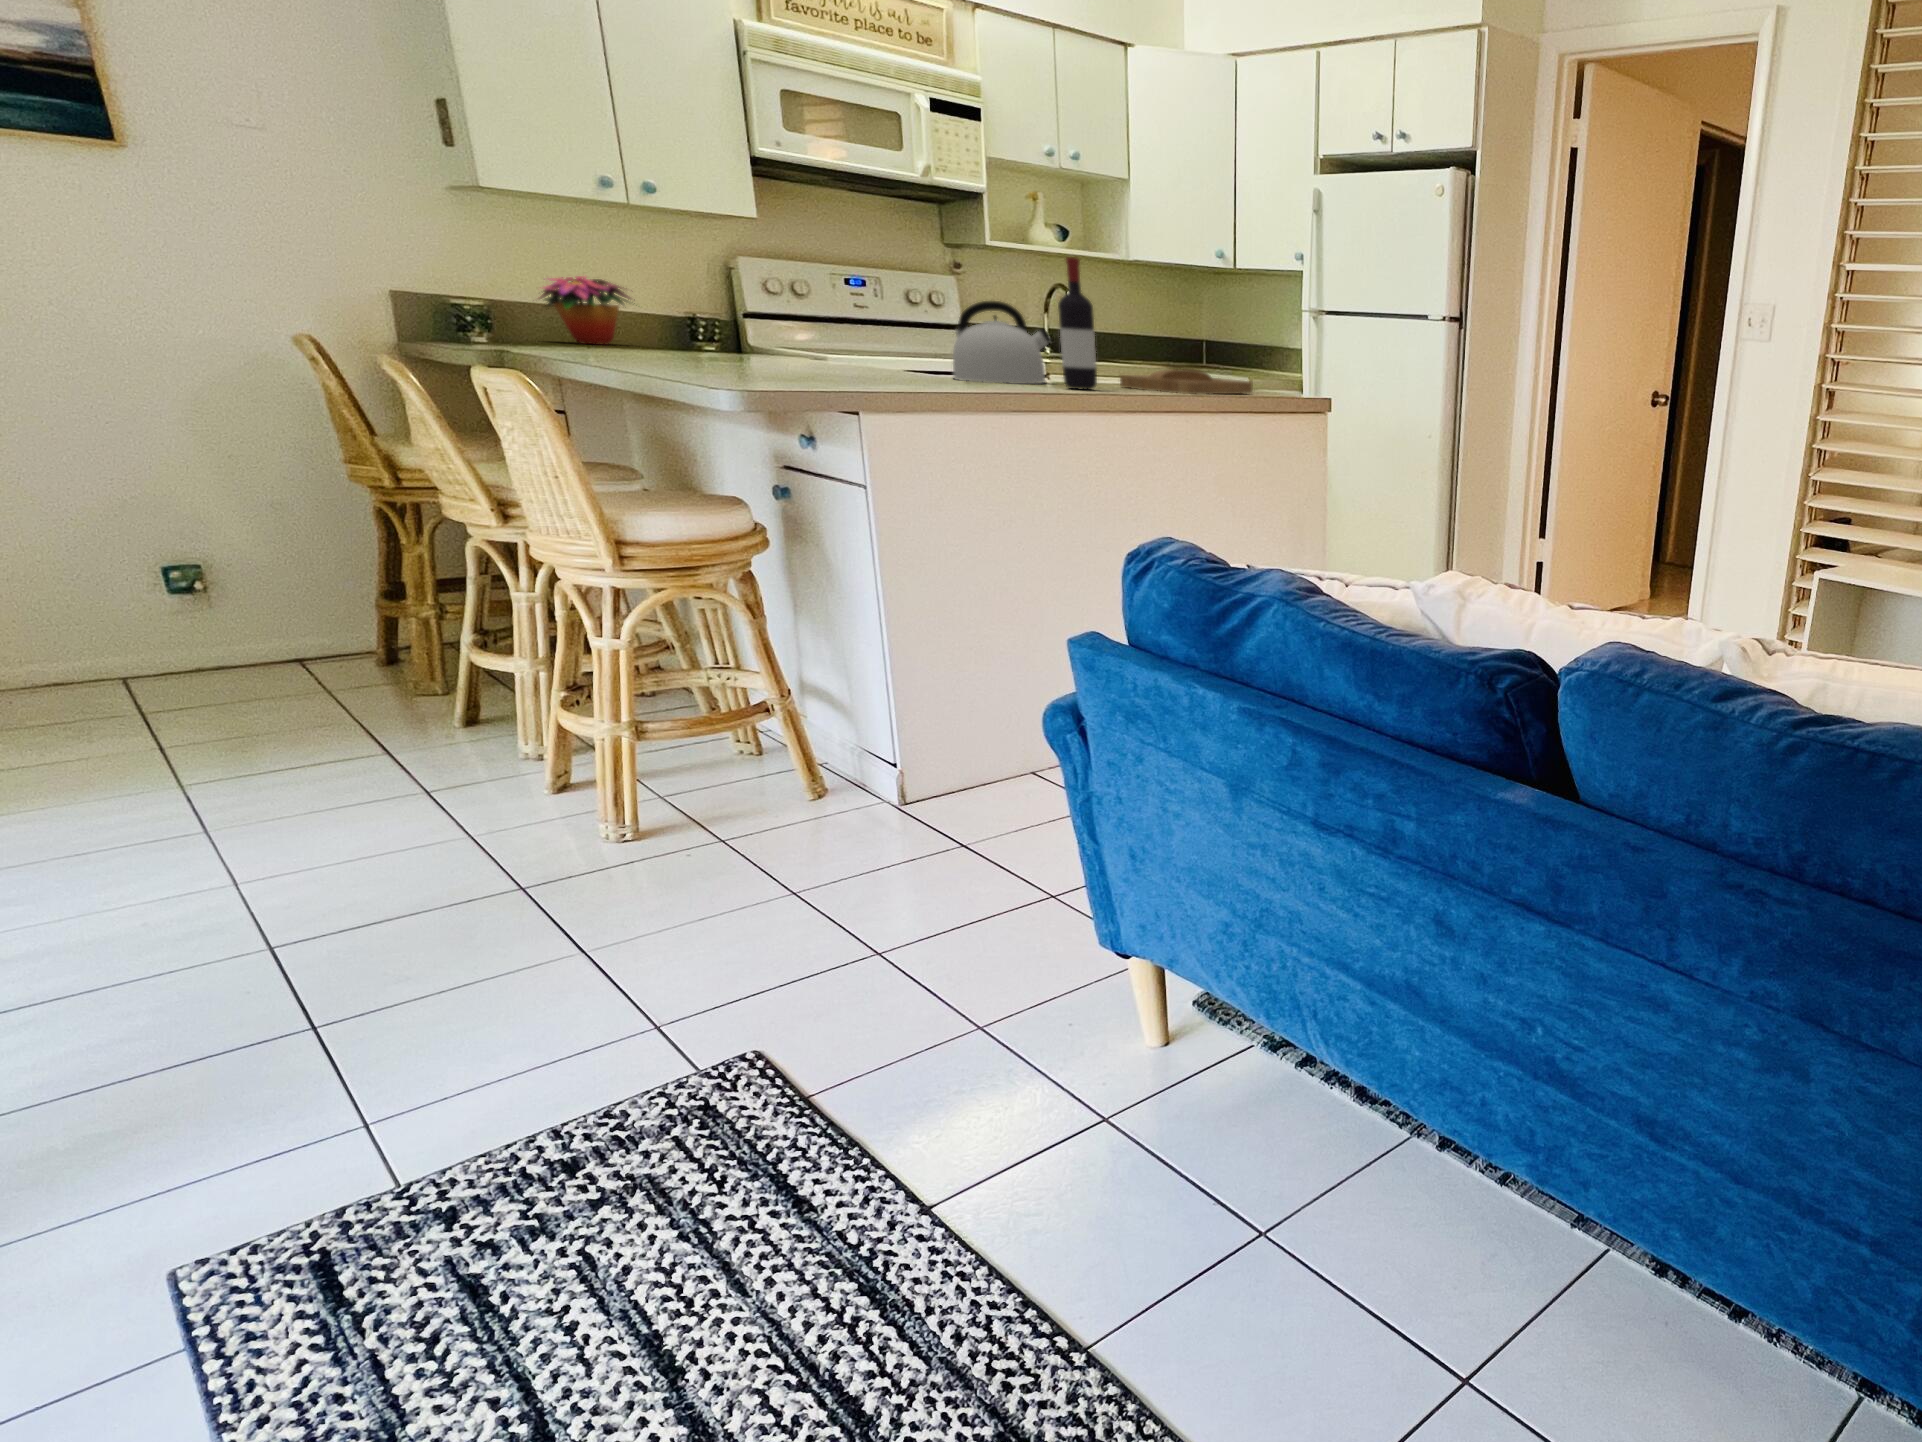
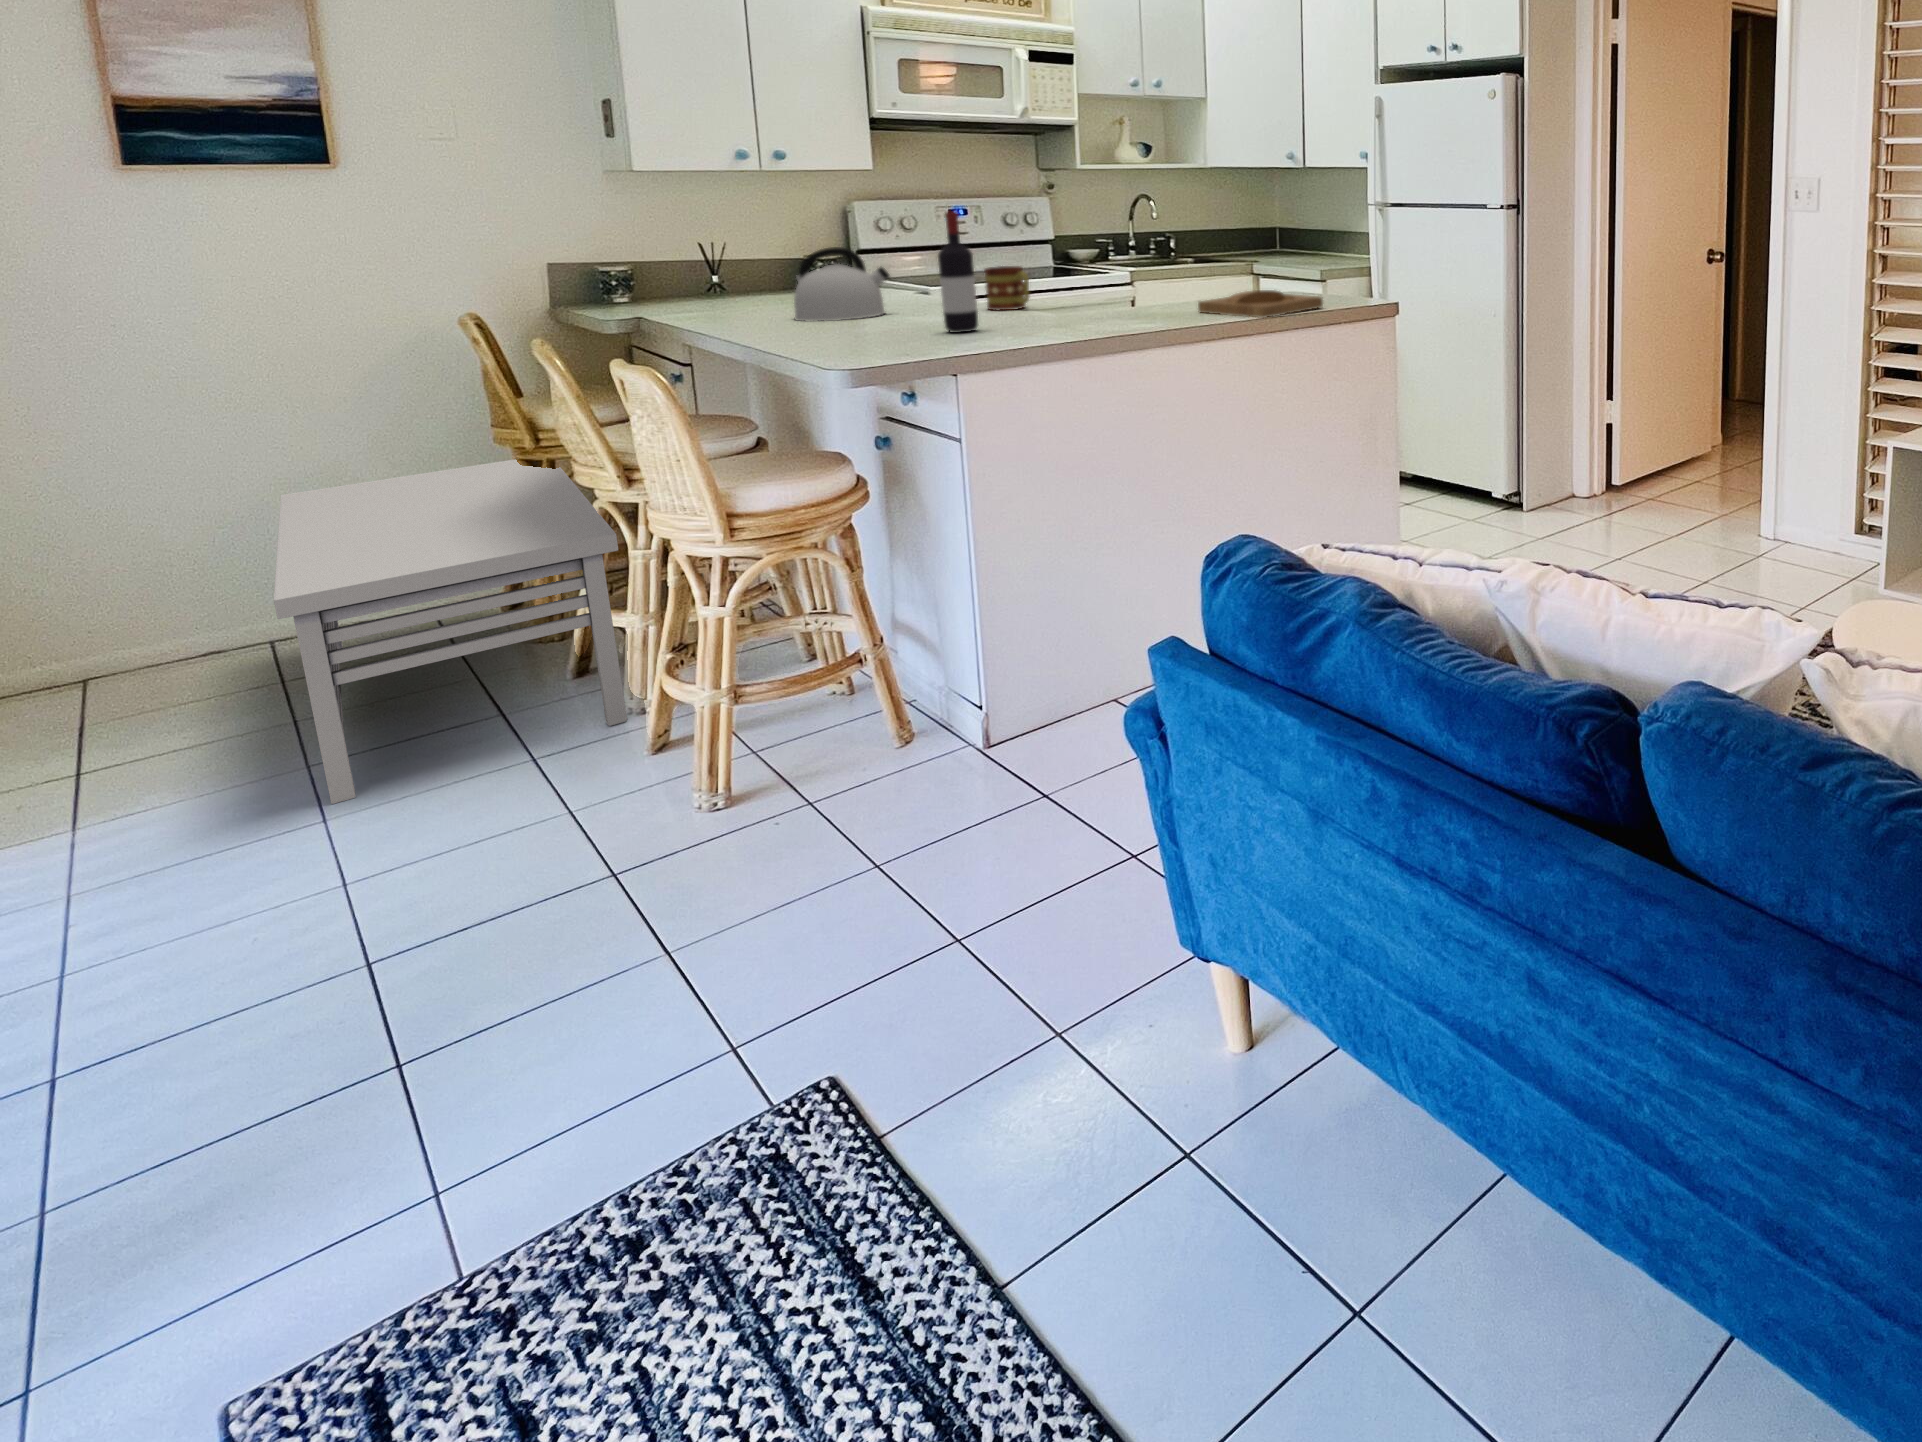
wine bottle: present [1058,257,1097,390] -> present [938,211,978,333]
flower arrangement: present [538,276,635,345] -> none [665,231,771,292]
kettle: present [953,301,1052,384] -> present [794,247,890,321]
mug: none [886,324,937,373] -> present [984,266,1029,310]
storage bench: none [110,501,526,818] -> present [274,459,627,804]

